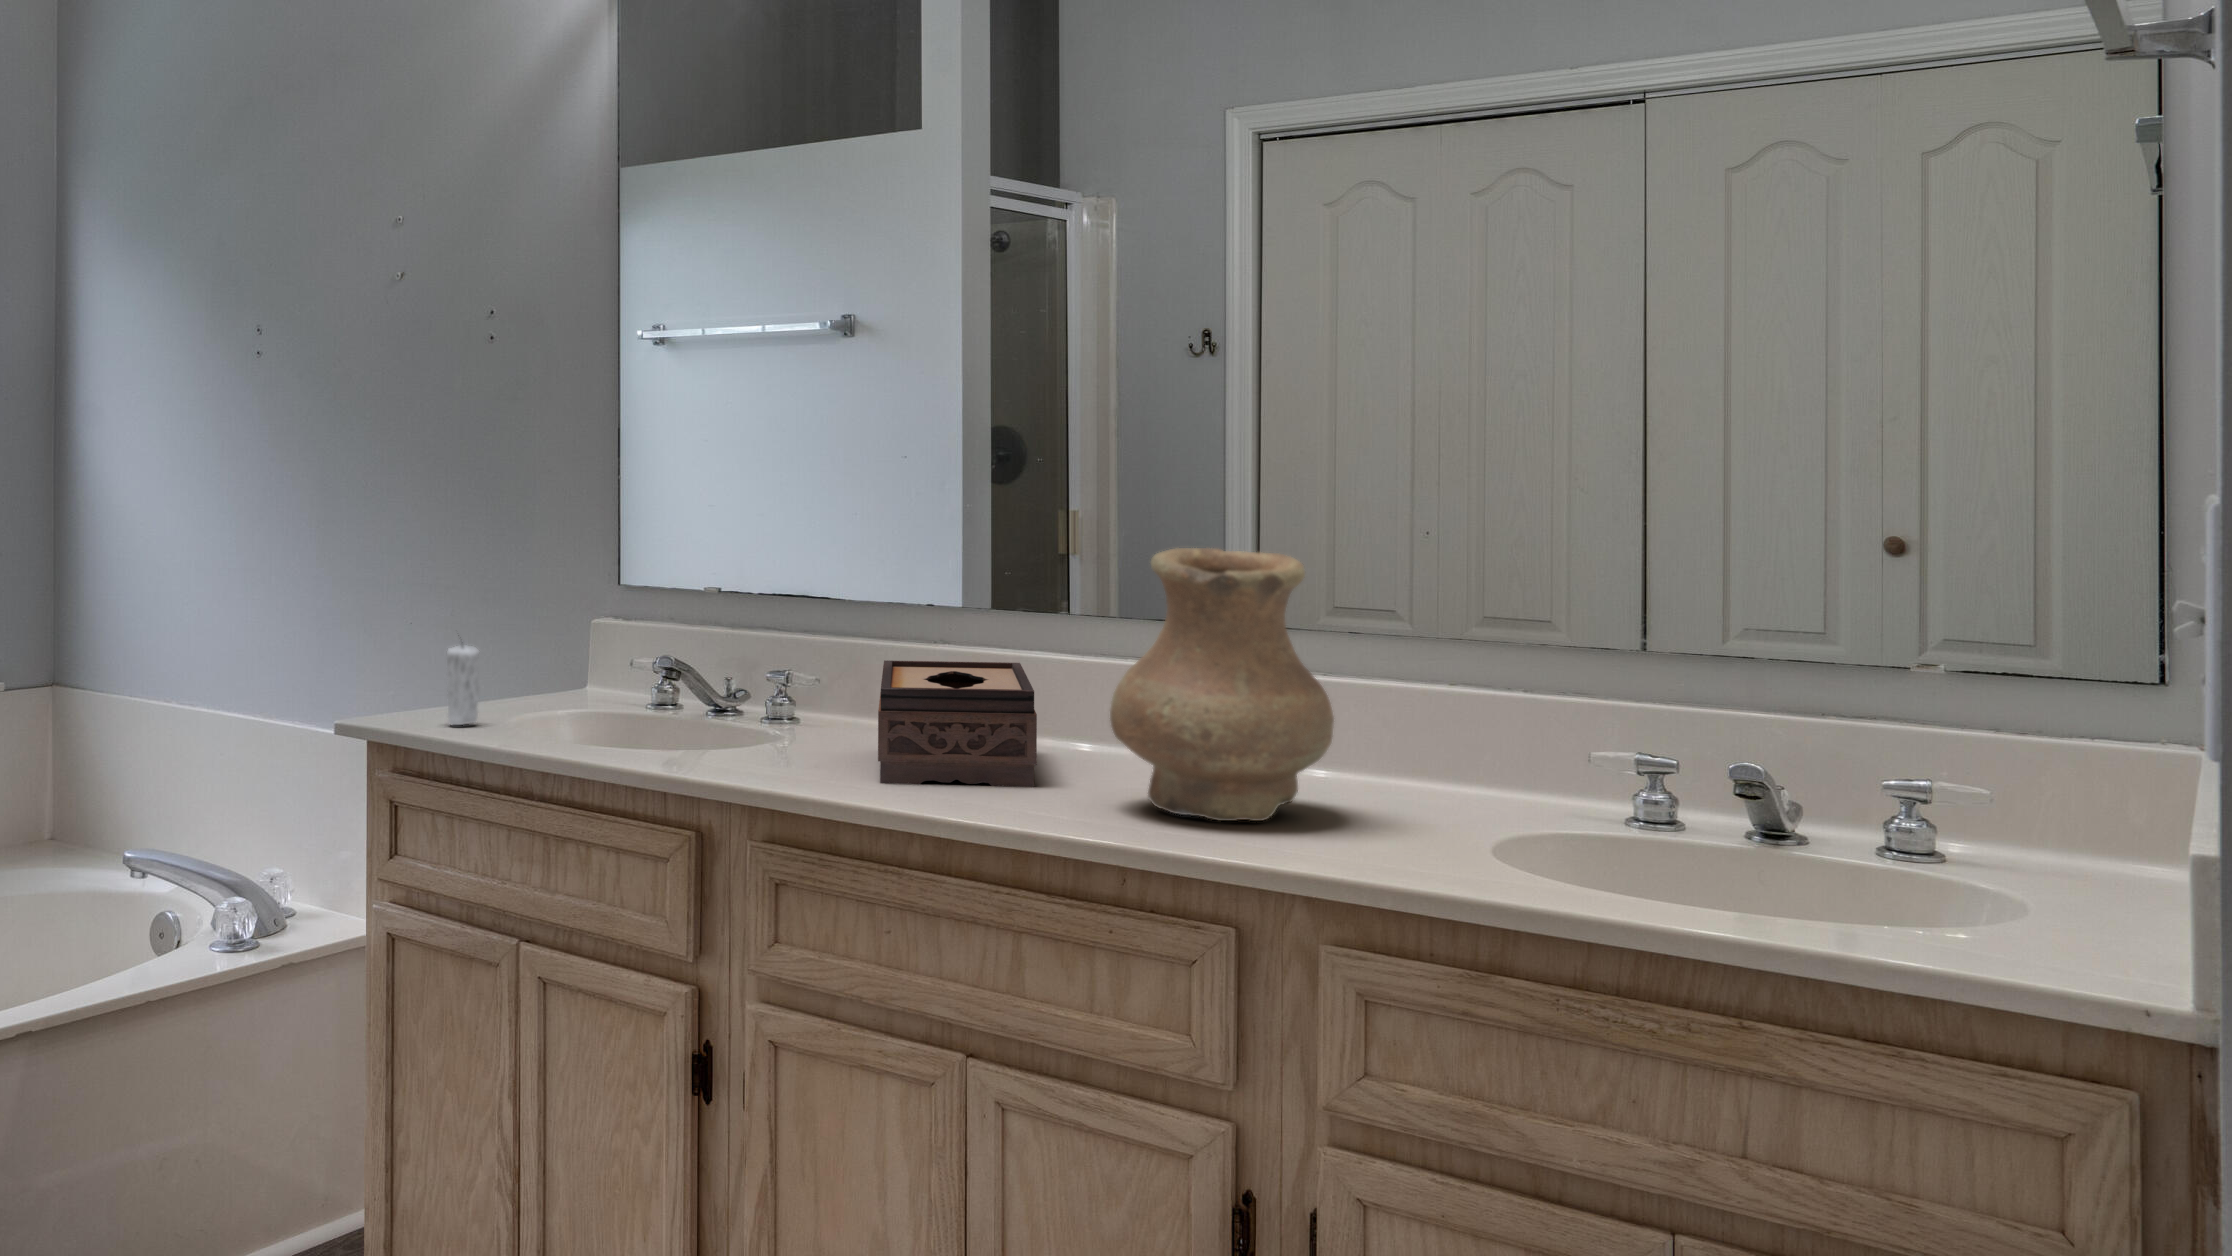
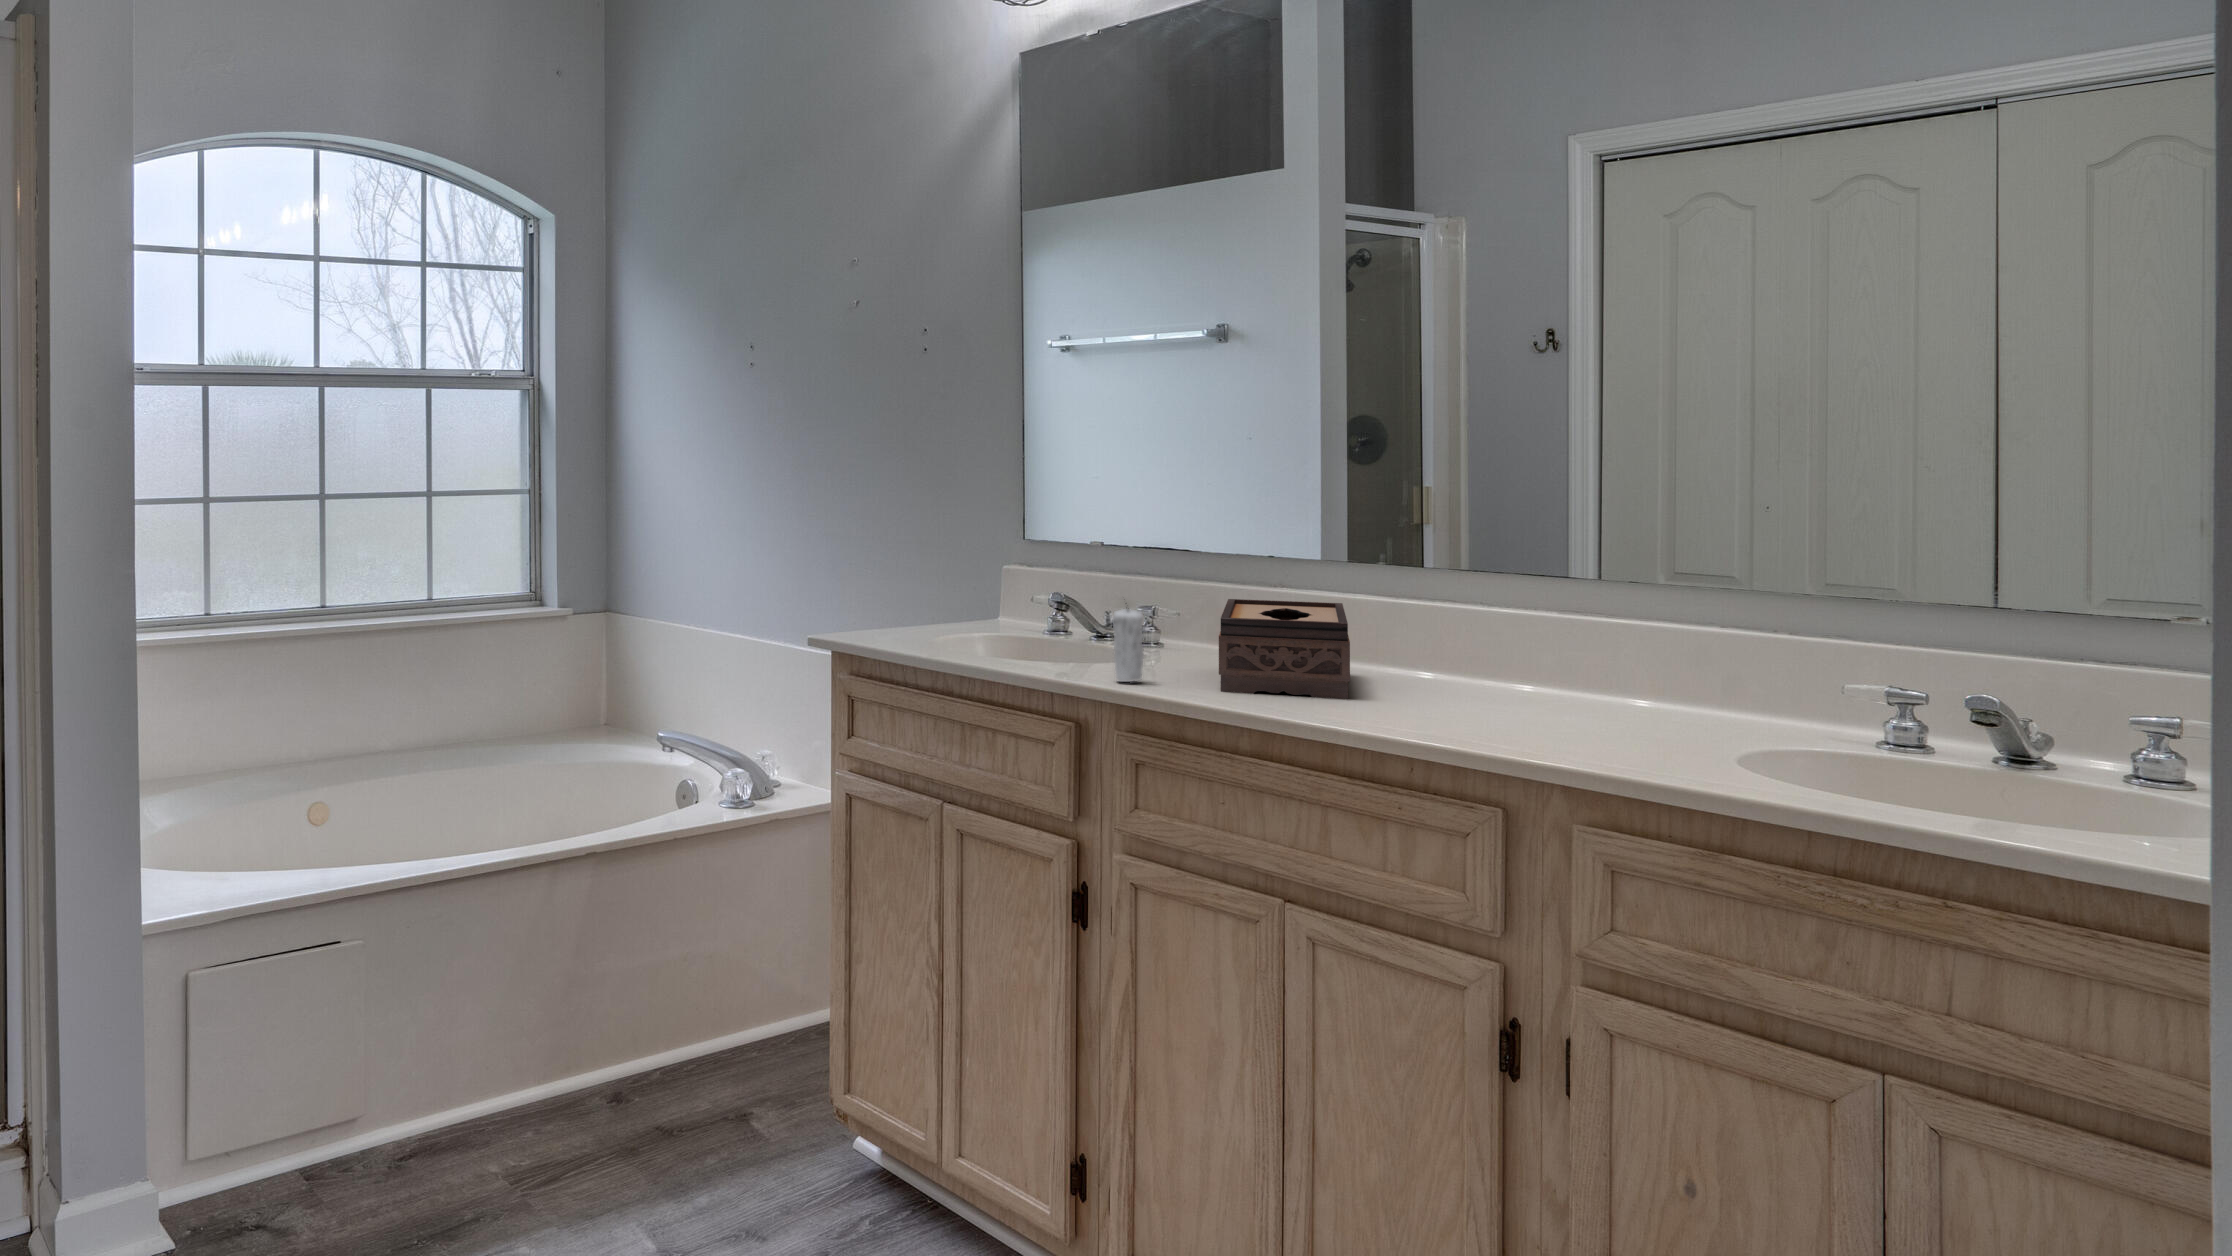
vase: present [1110,548,1334,821] -> none [1408,511,1603,730]
candle: present [447,644,480,725] -> present [1113,603,1144,682]

